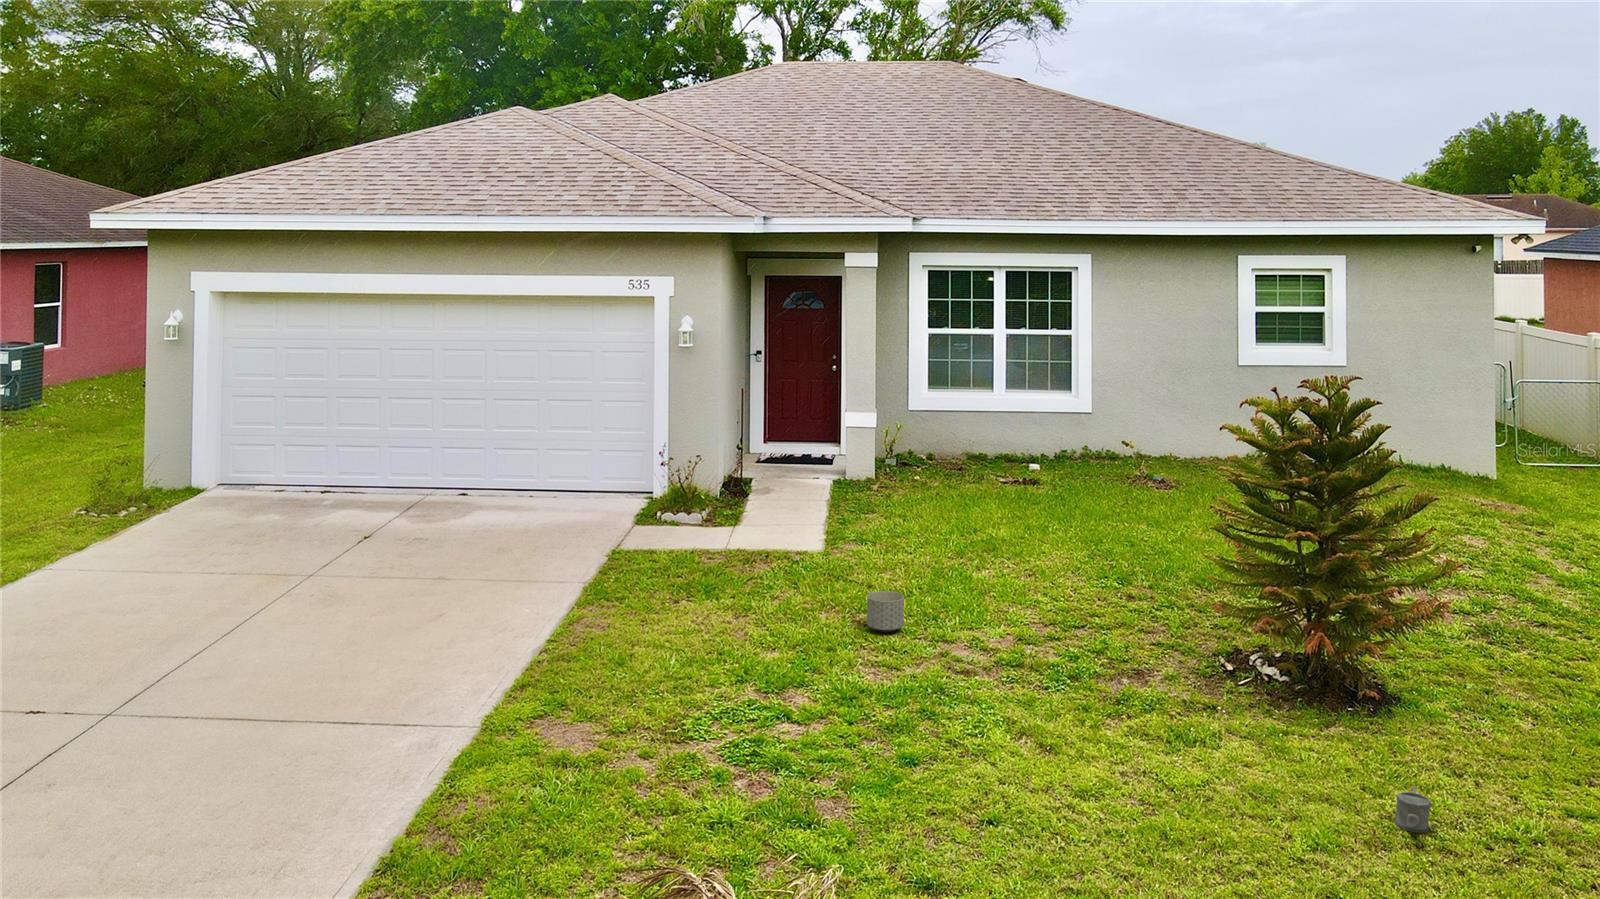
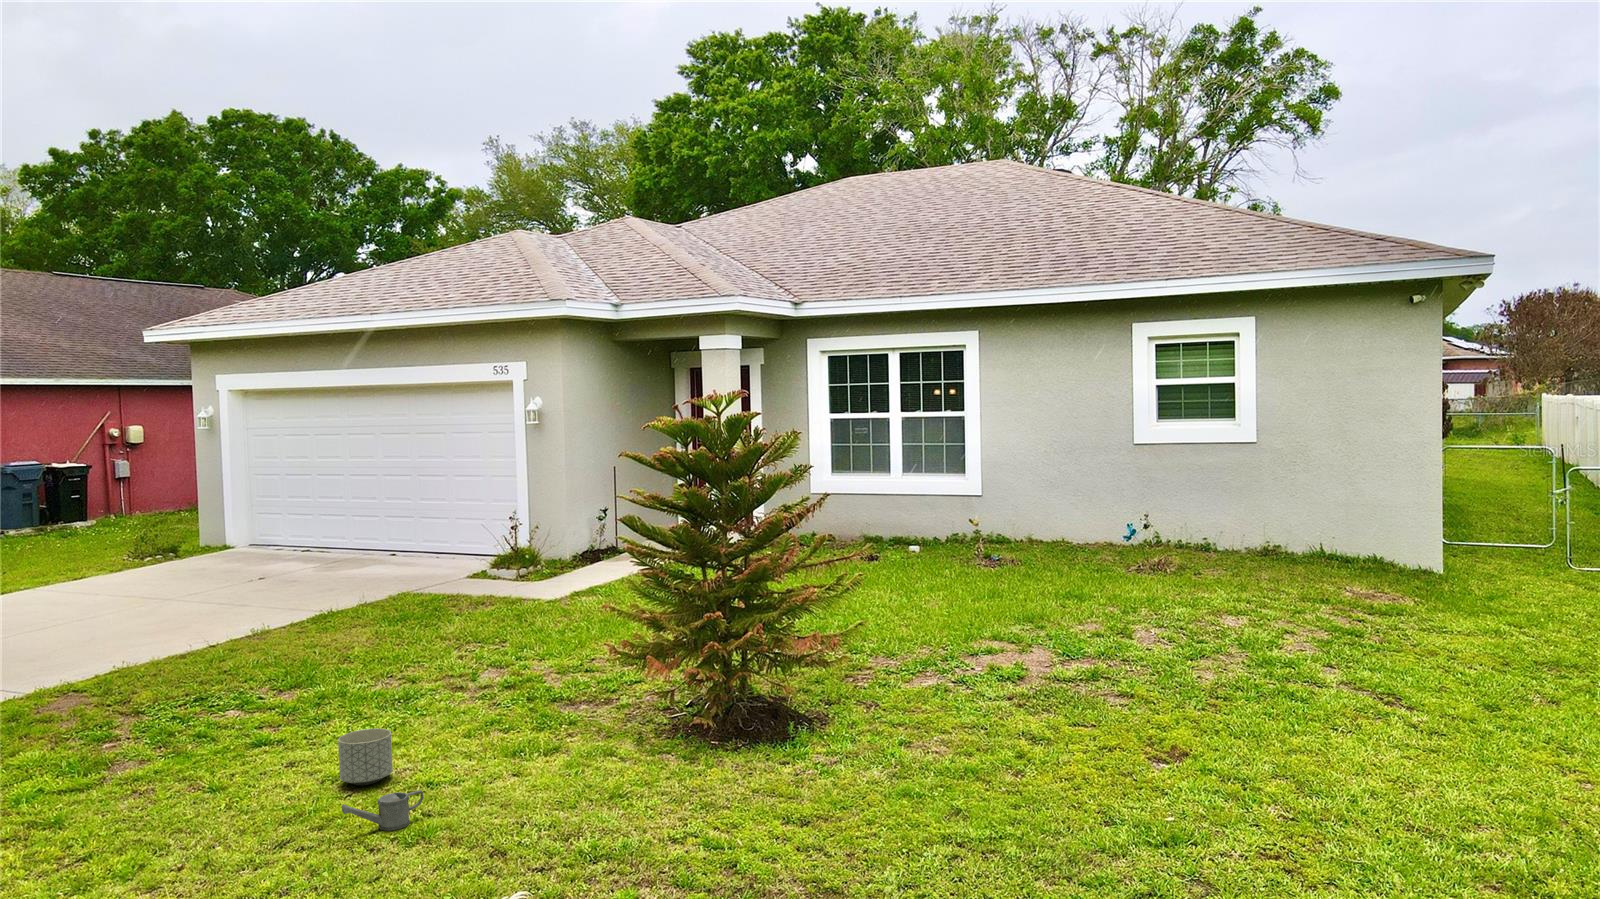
planter: present [867,591,904,632] -> present [338,729,393,786]

